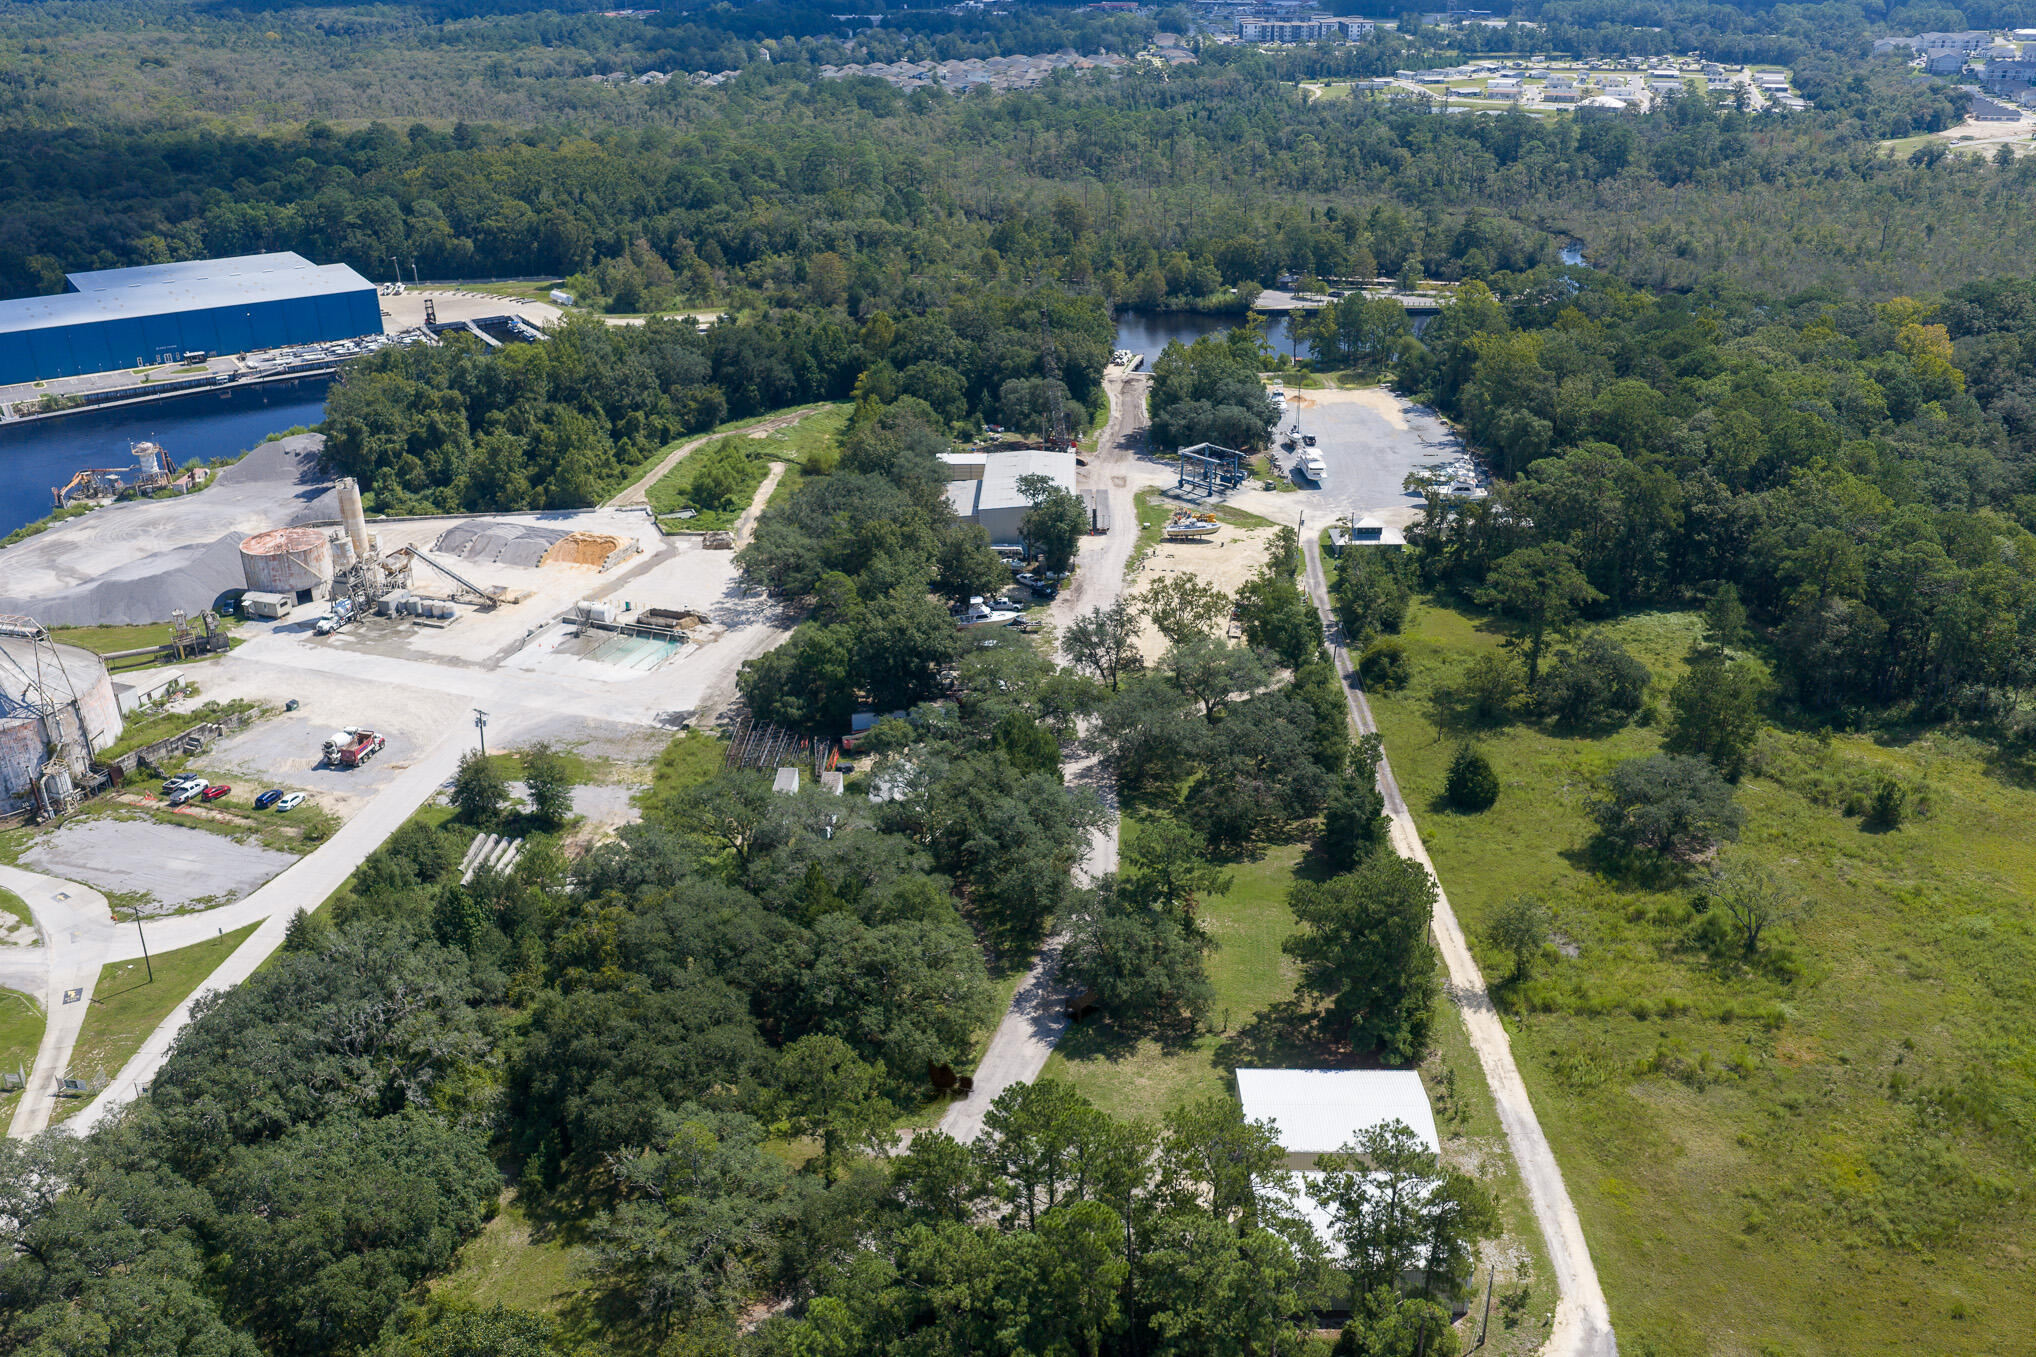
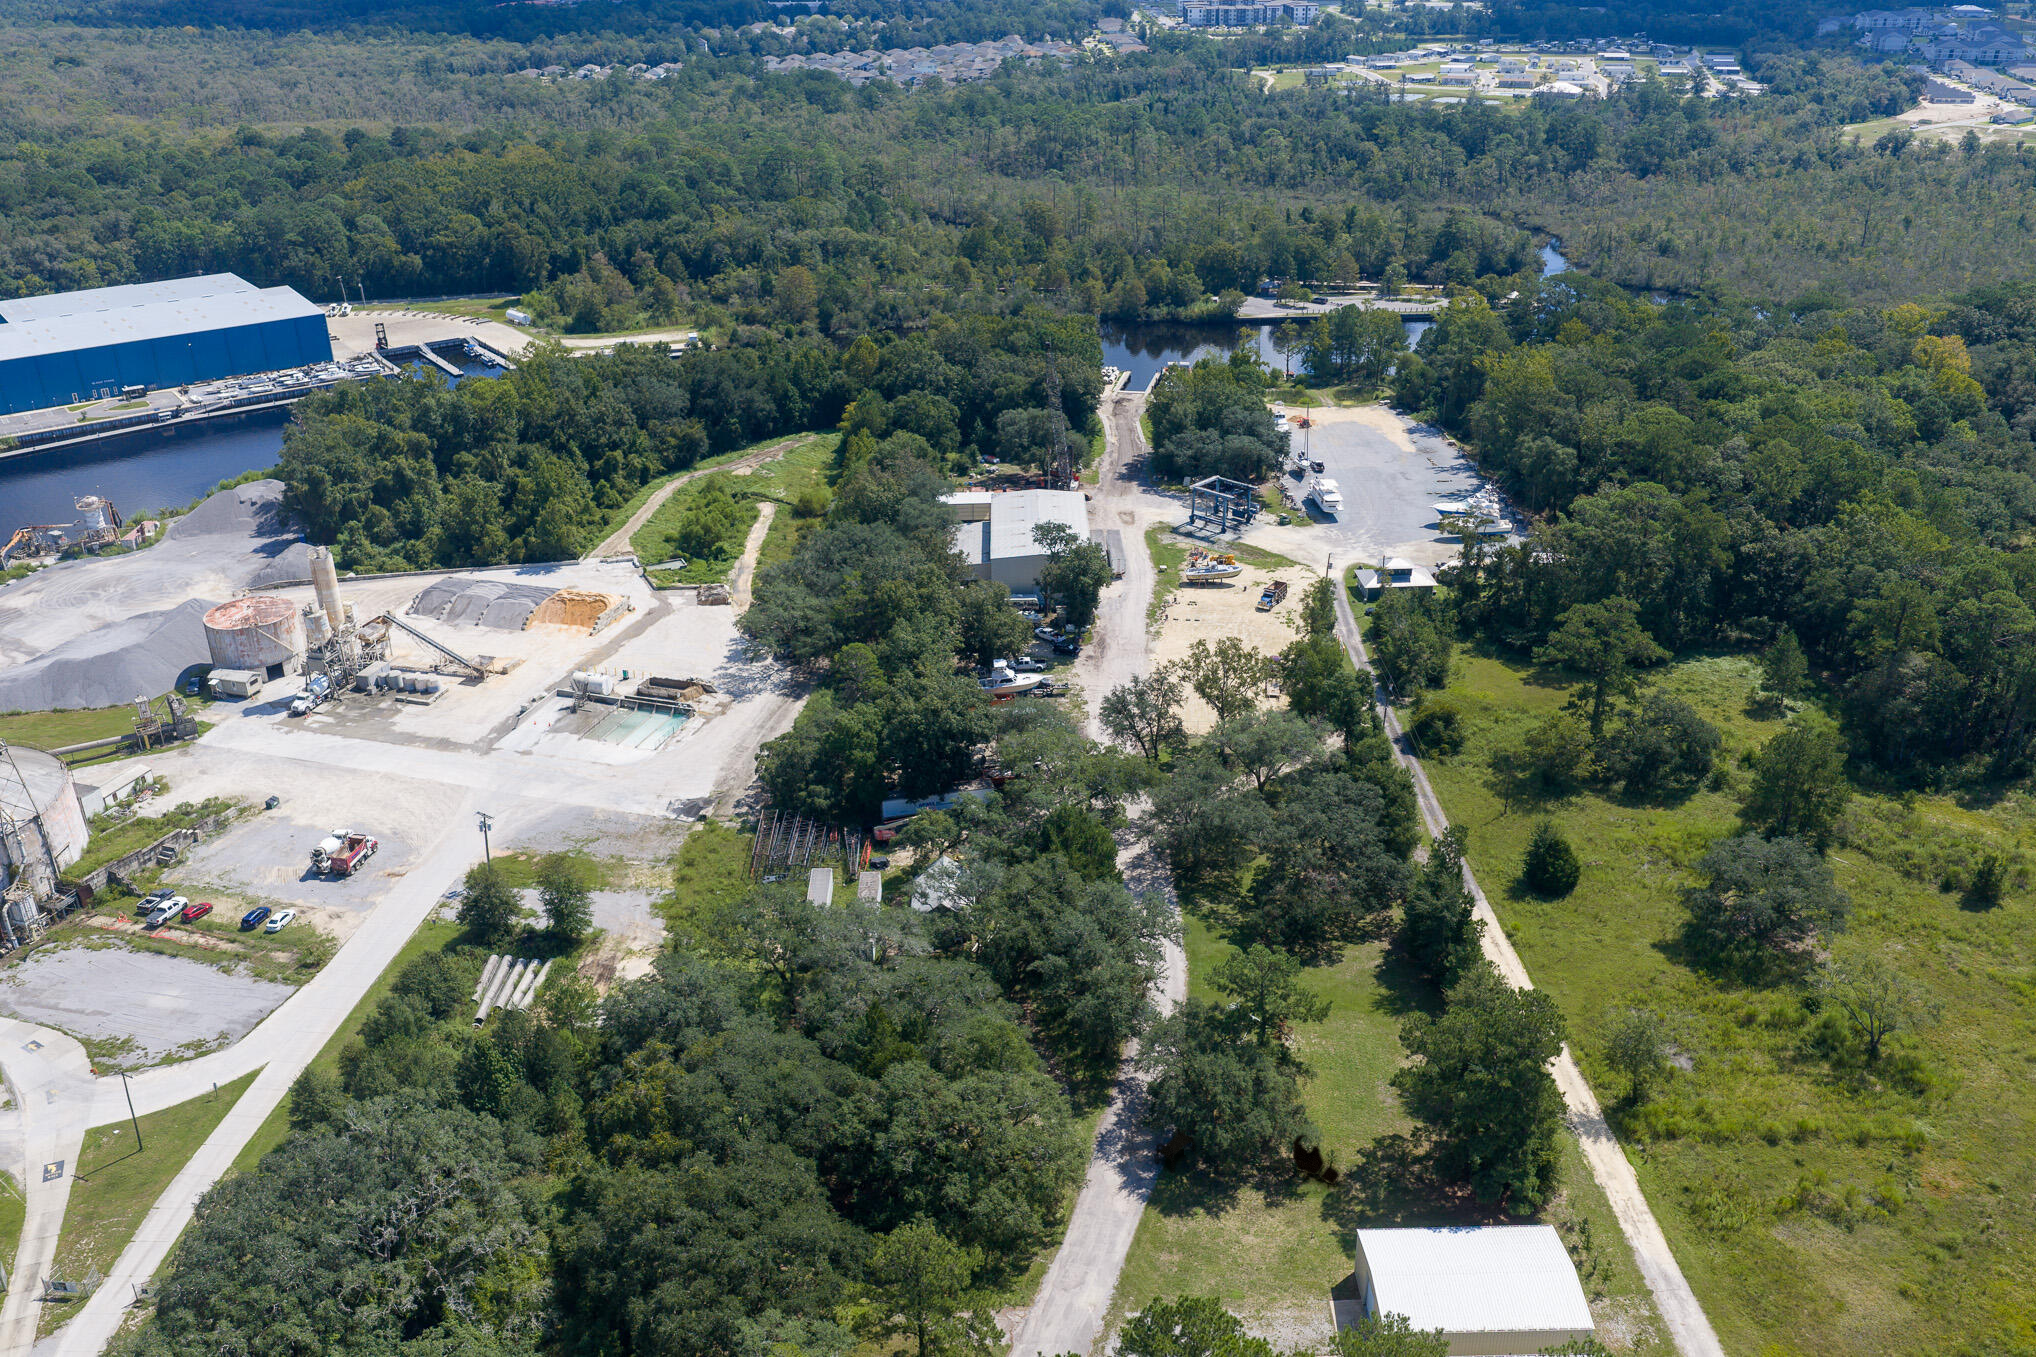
lounge chair: present [928,1058,974,1091] -> present [1293,1135,1340,1185]

